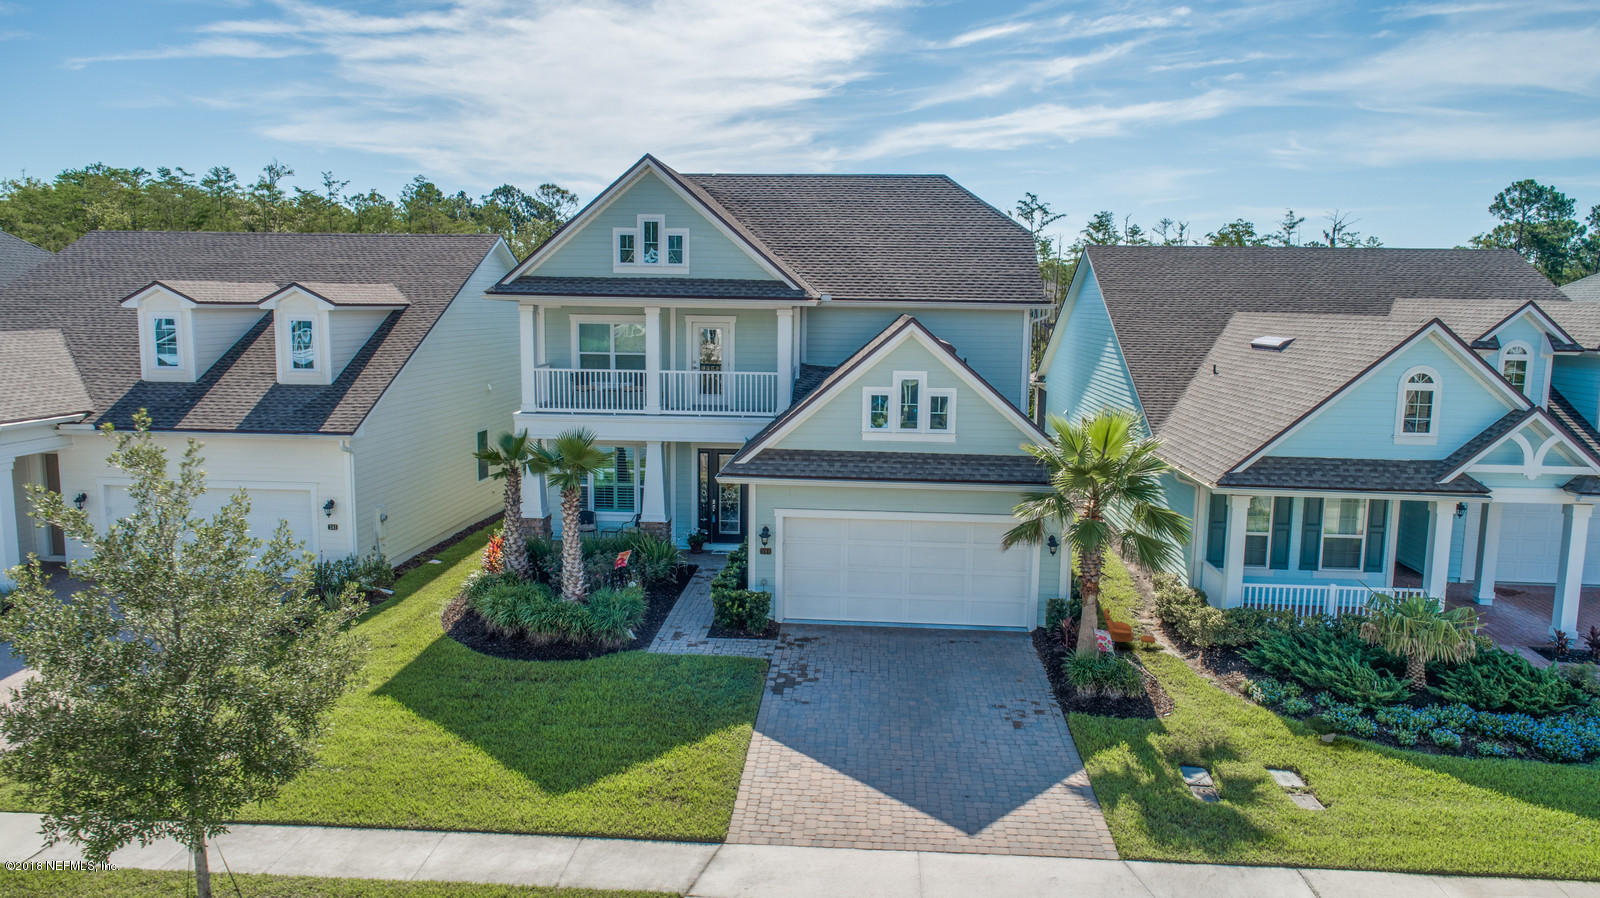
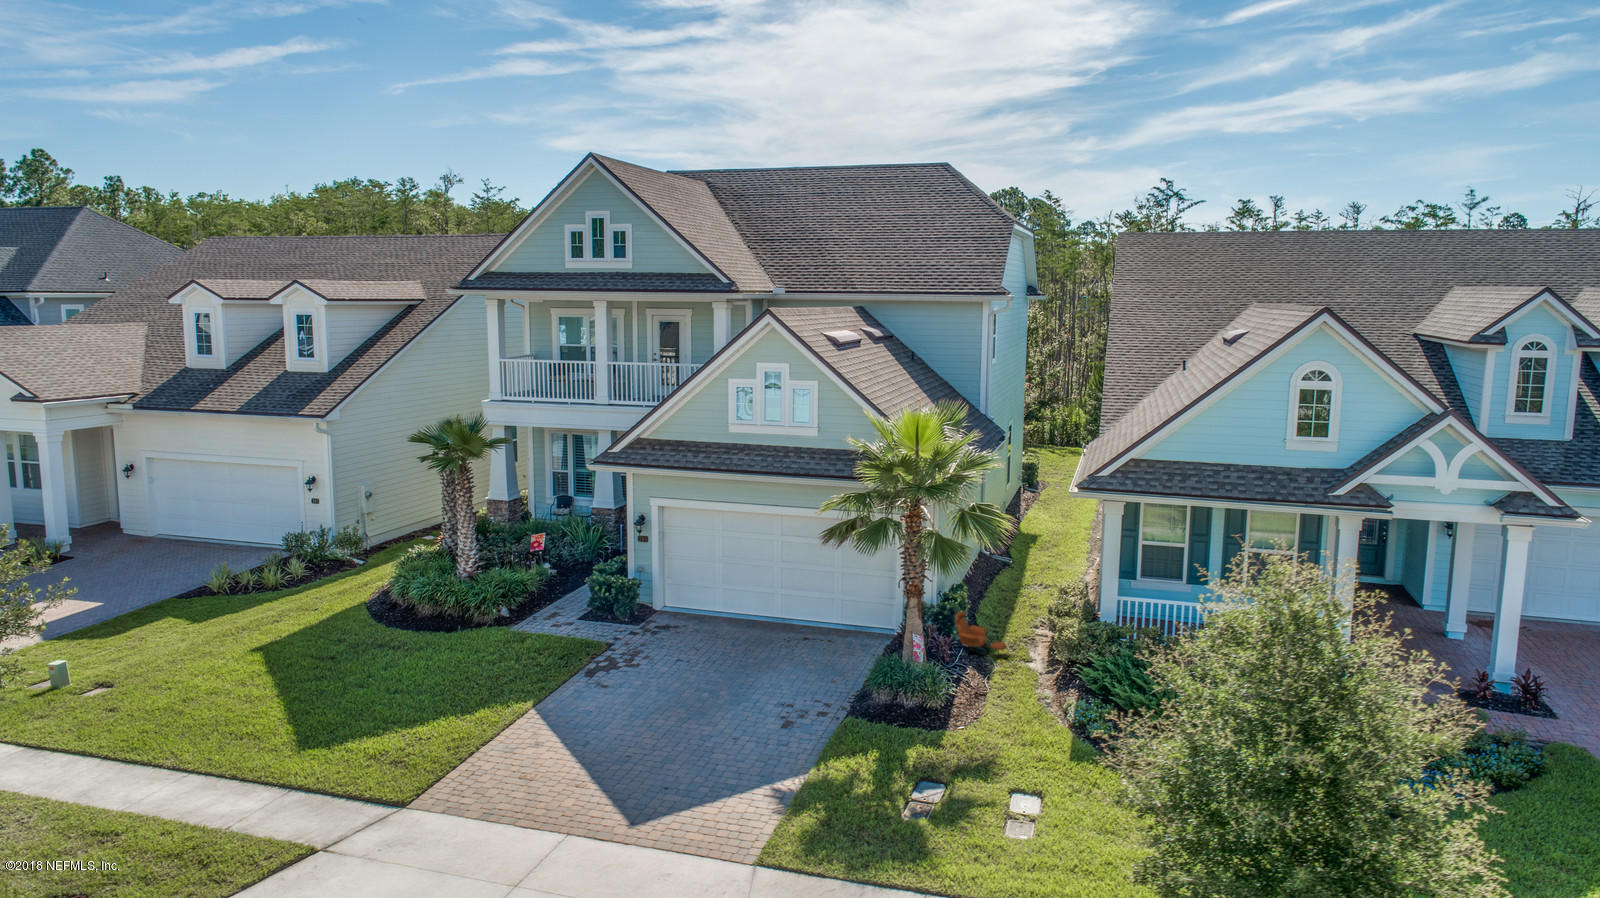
potted plant: present [1303,716,1348,742] -> none [1061,740,1108,769]

